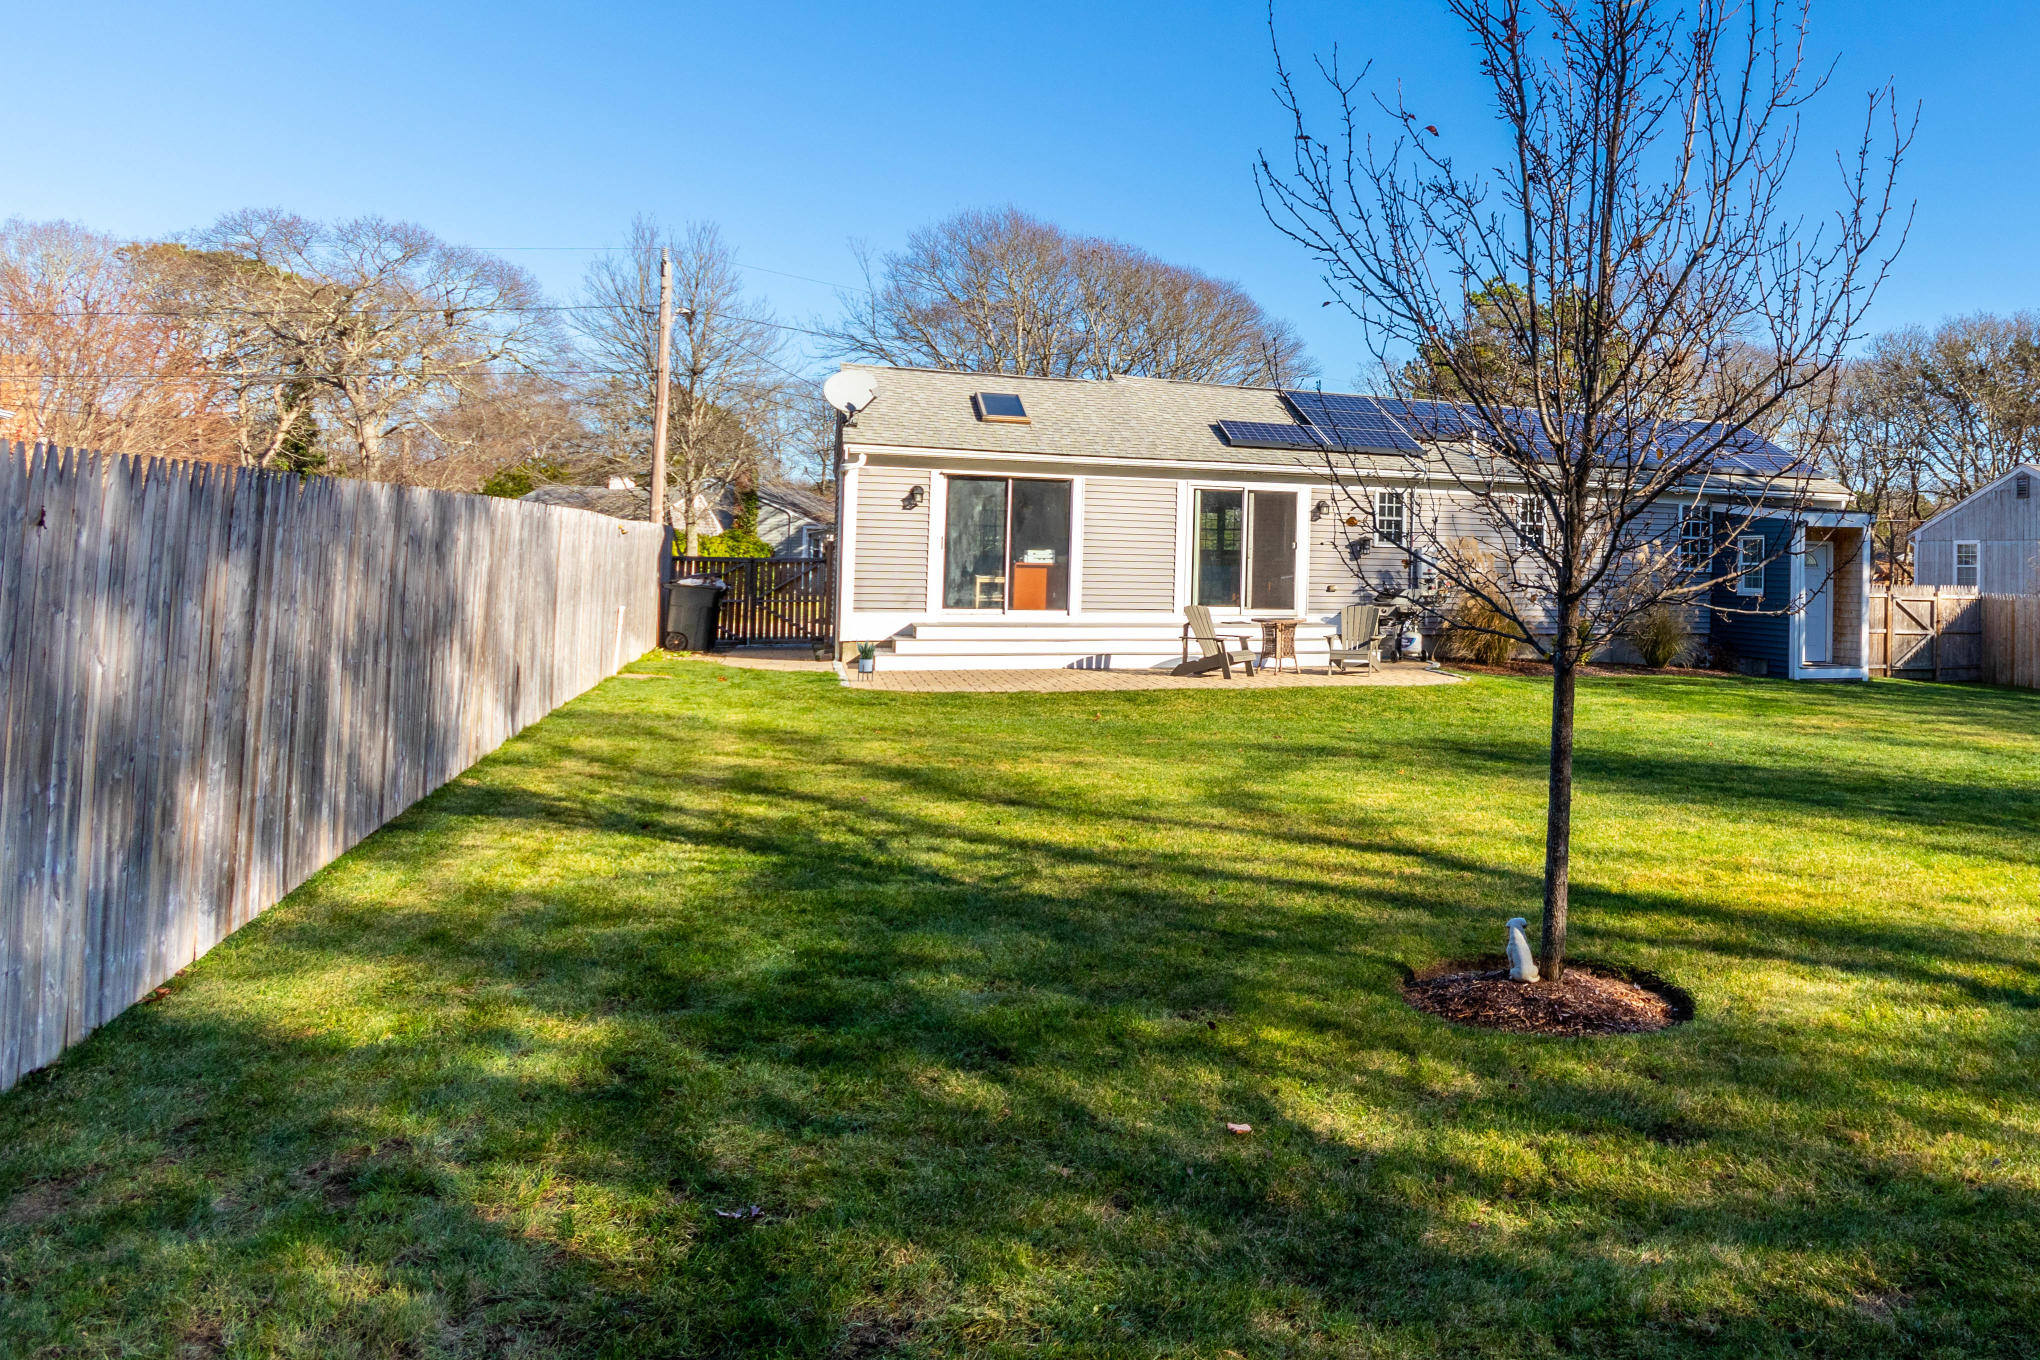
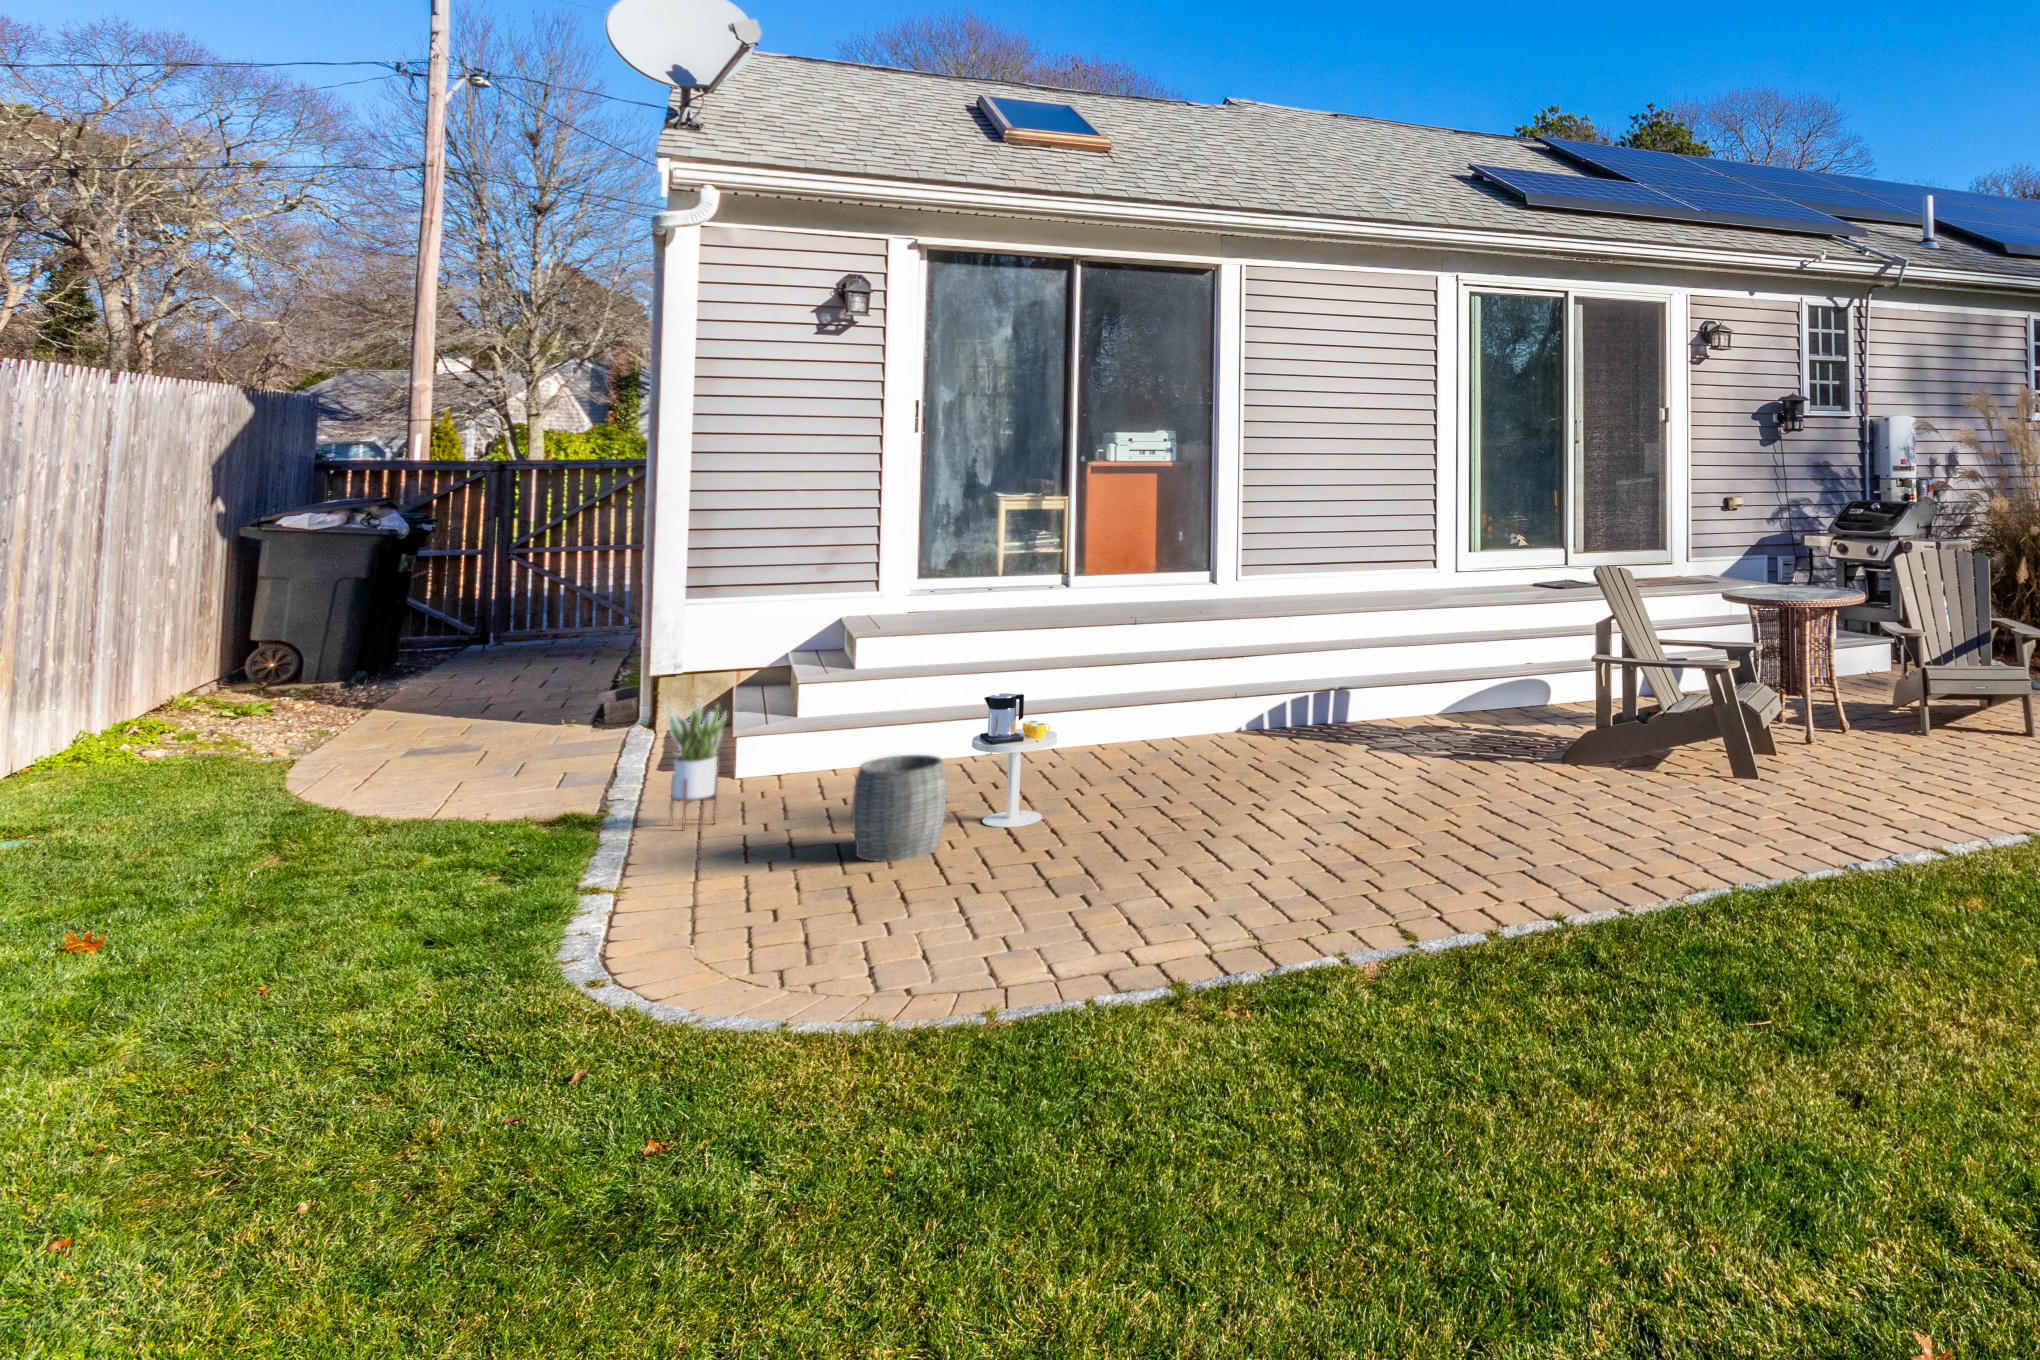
side table: none [957,641,986,684] -> present [972,693,1057,827]
woven basket: none [917,657,947,687] -> present [852,755,947,862]

